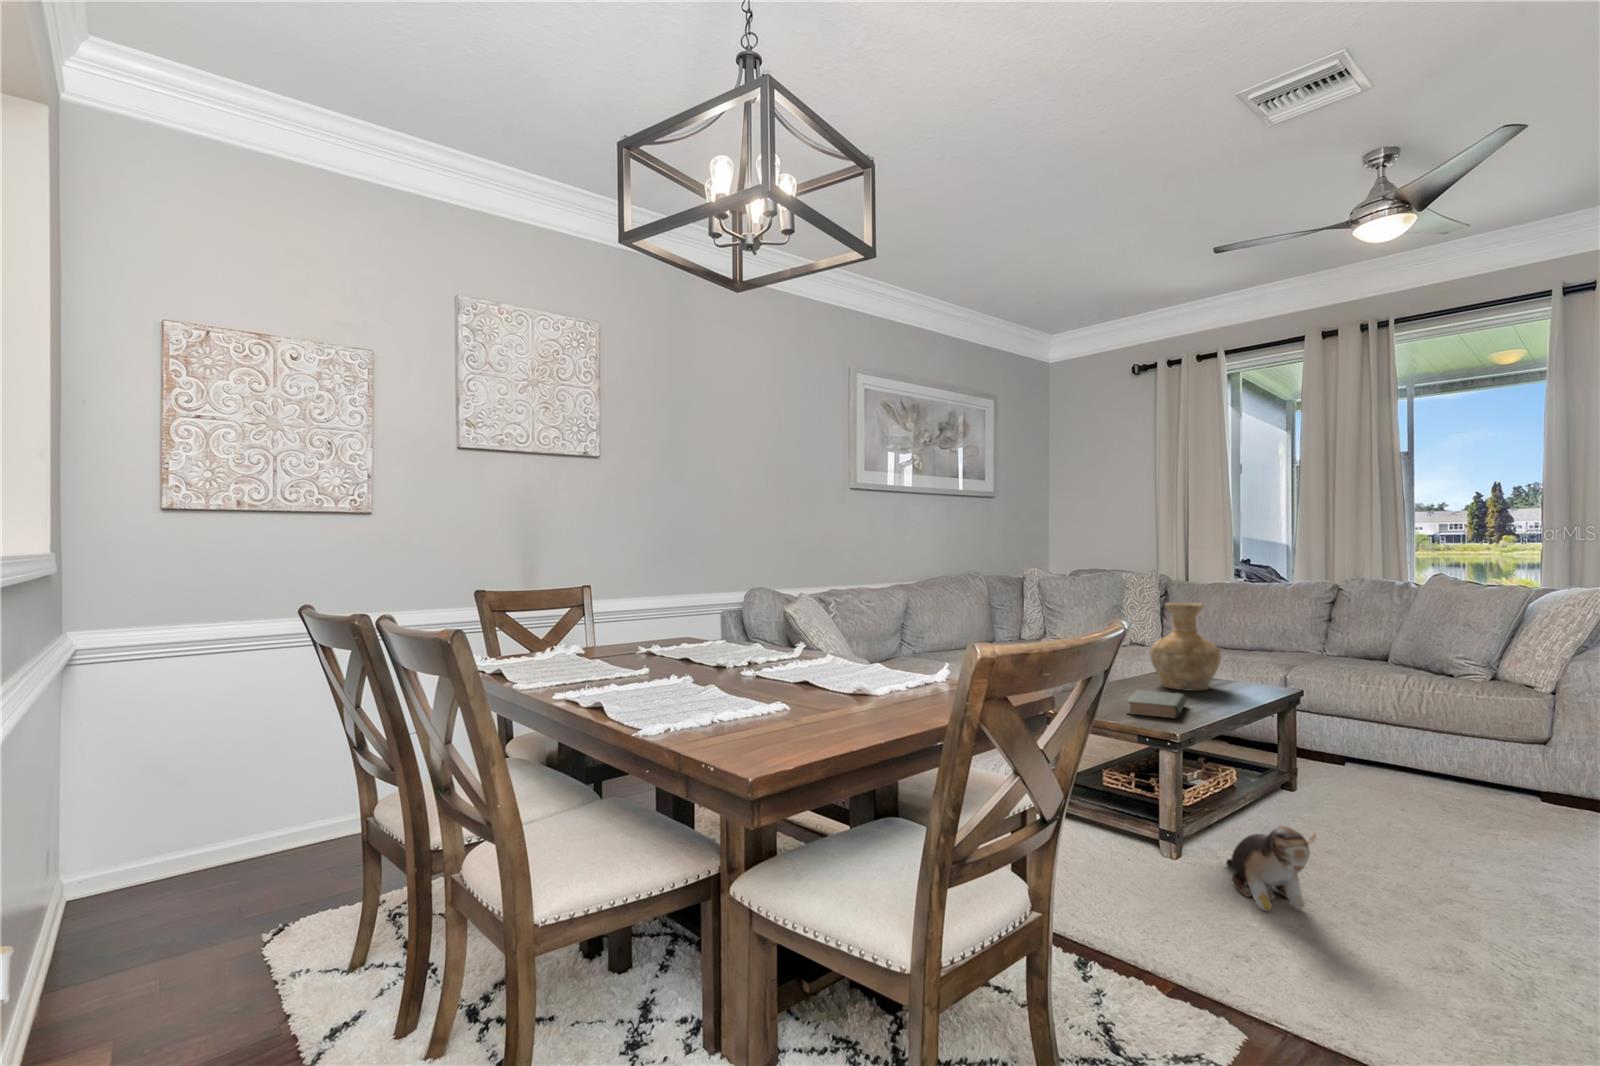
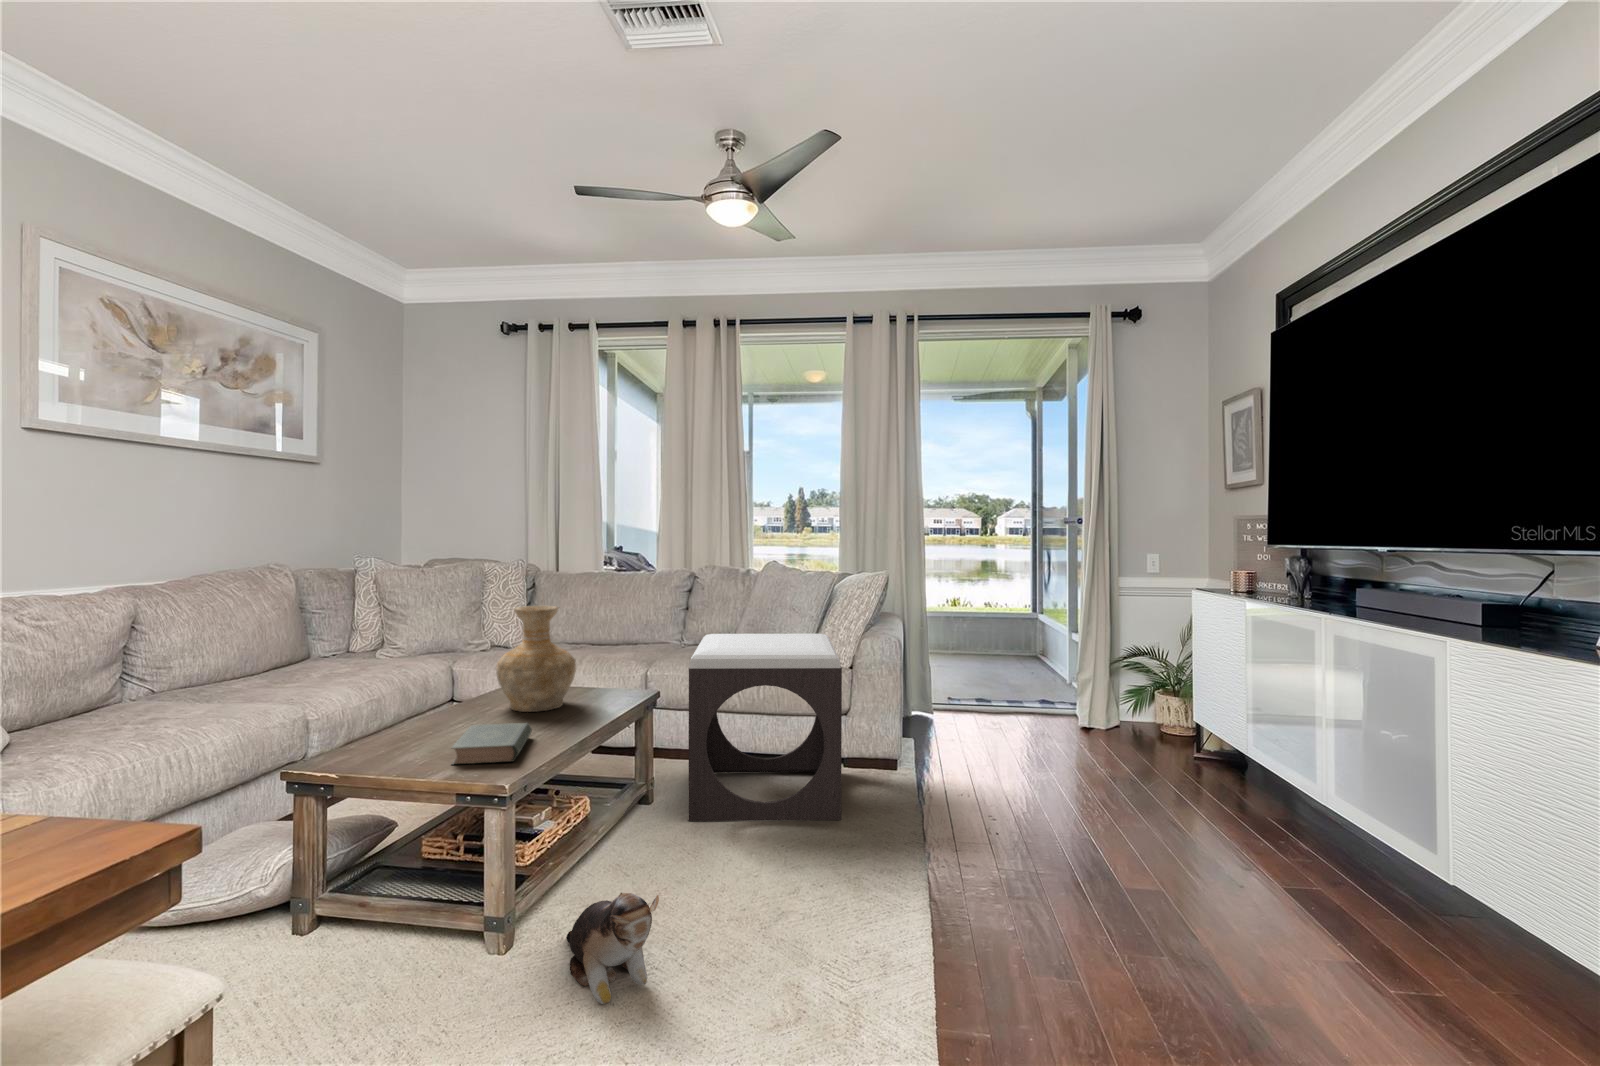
footstool: none [1338,642,1537,847] -> present [689,634,842,821]

